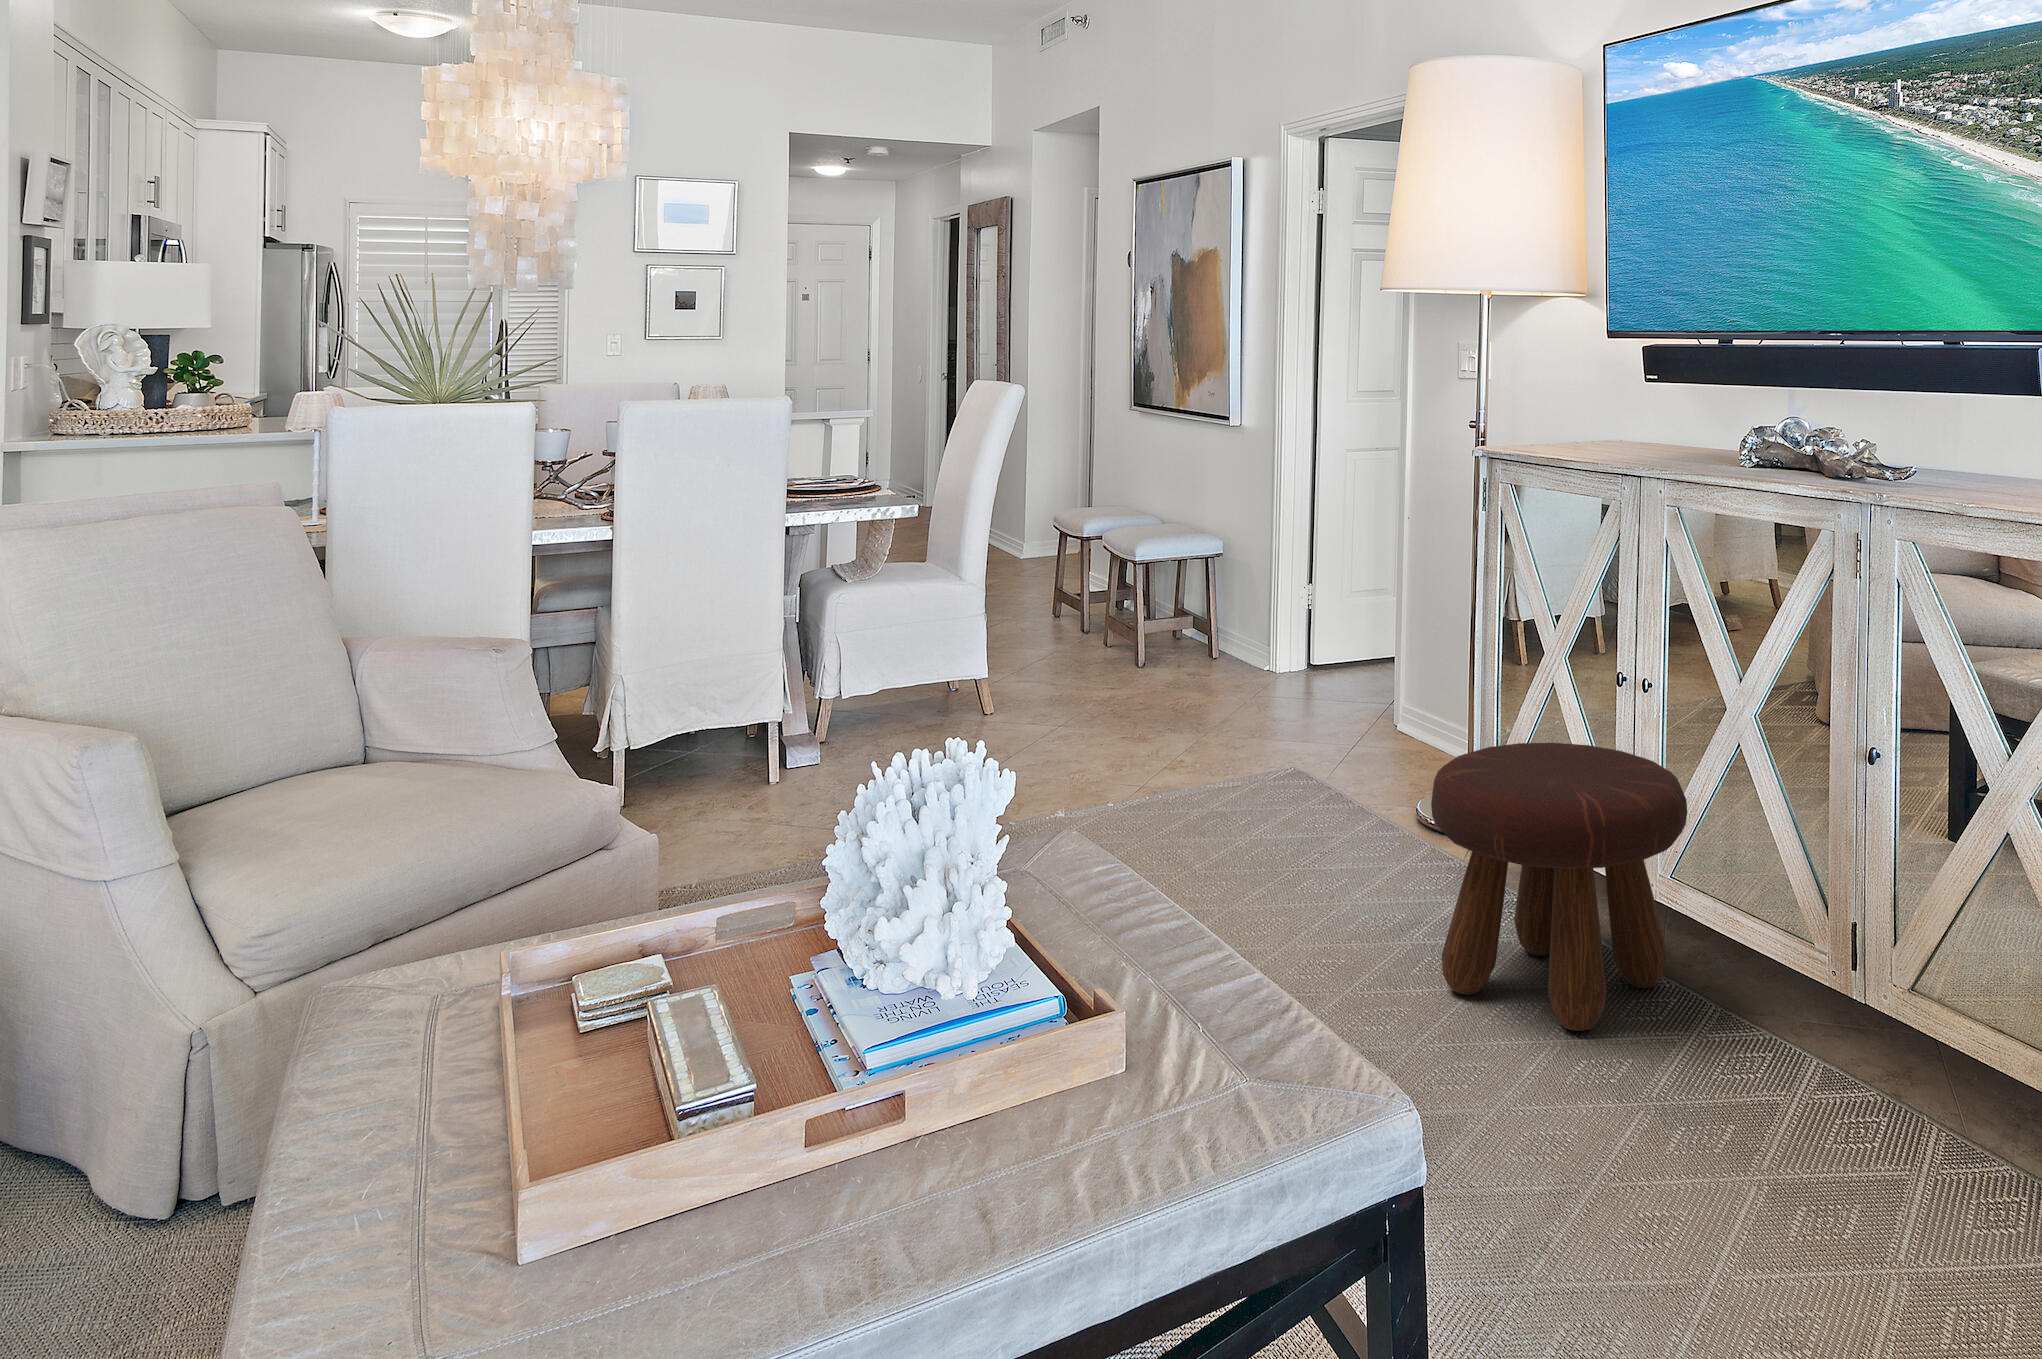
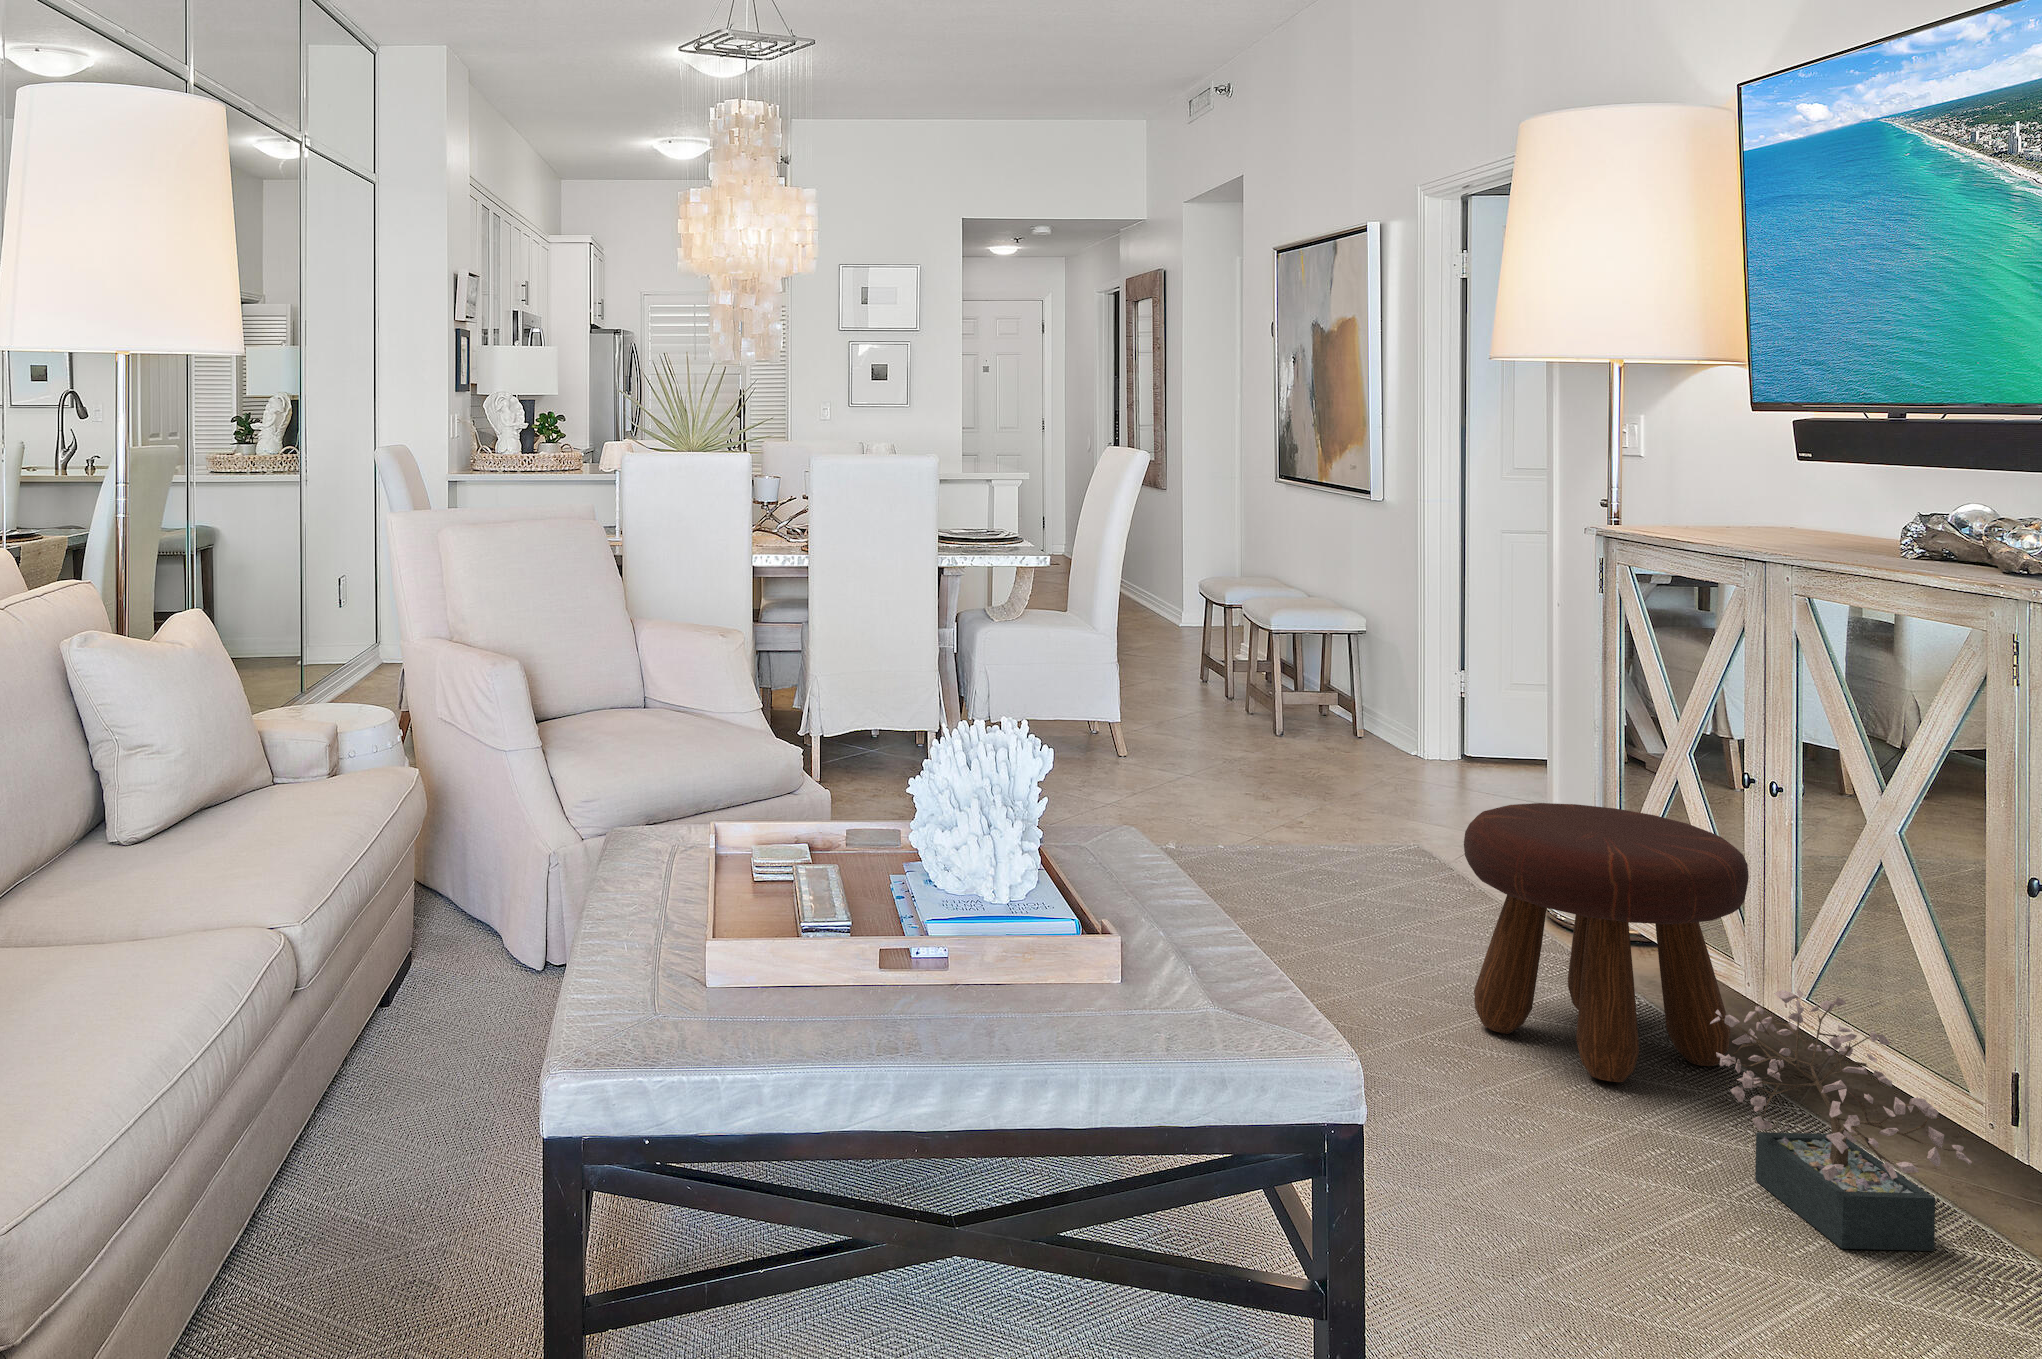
decorative plant: none [1699,917,1933,1179] -> present [1710,990,1972,1251]

